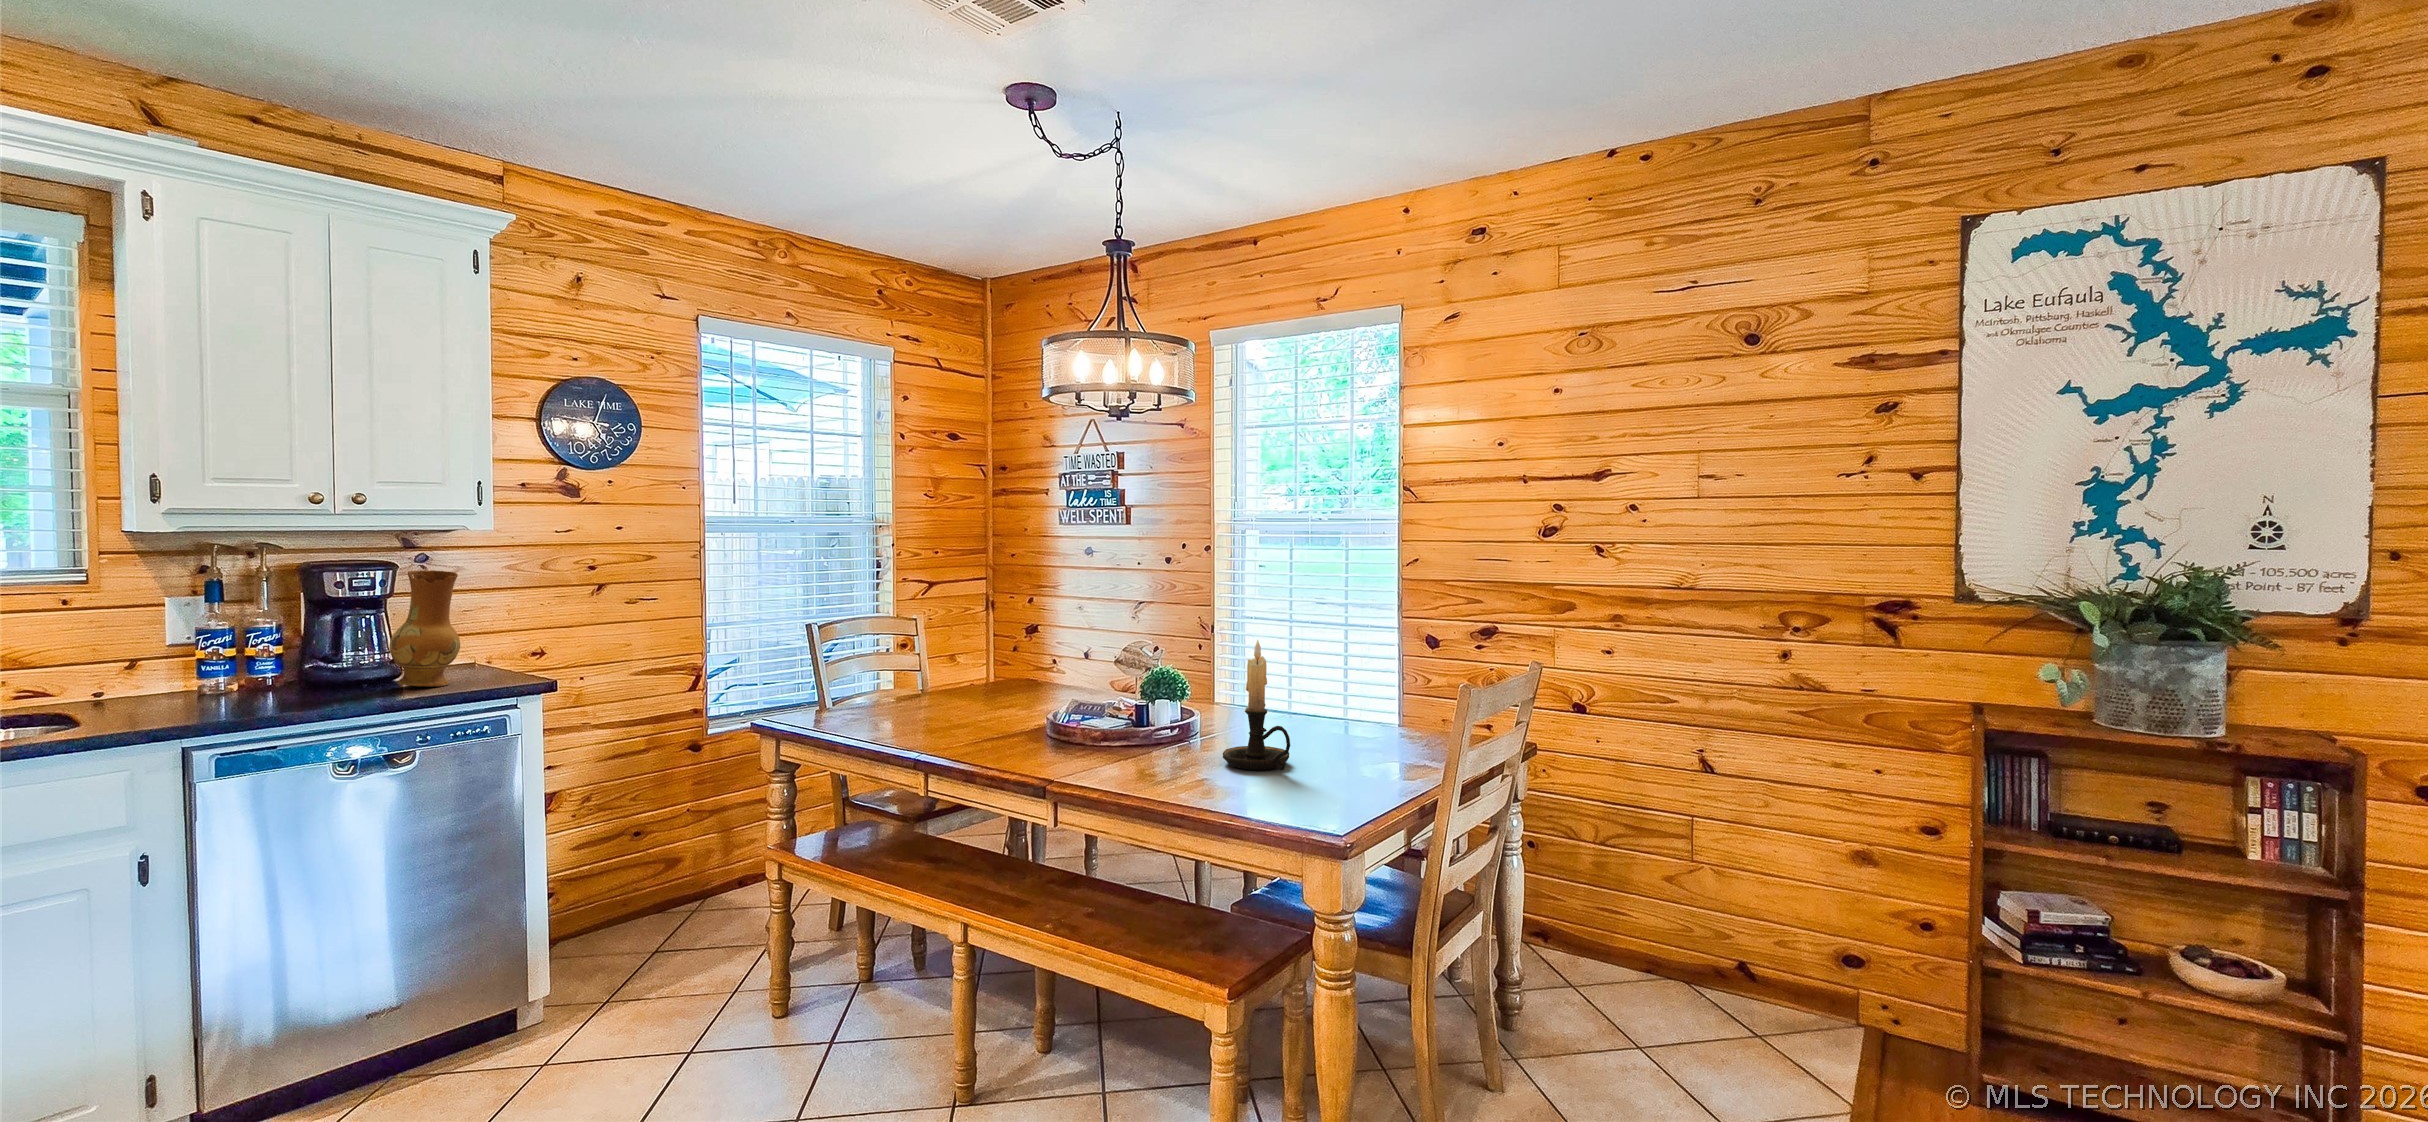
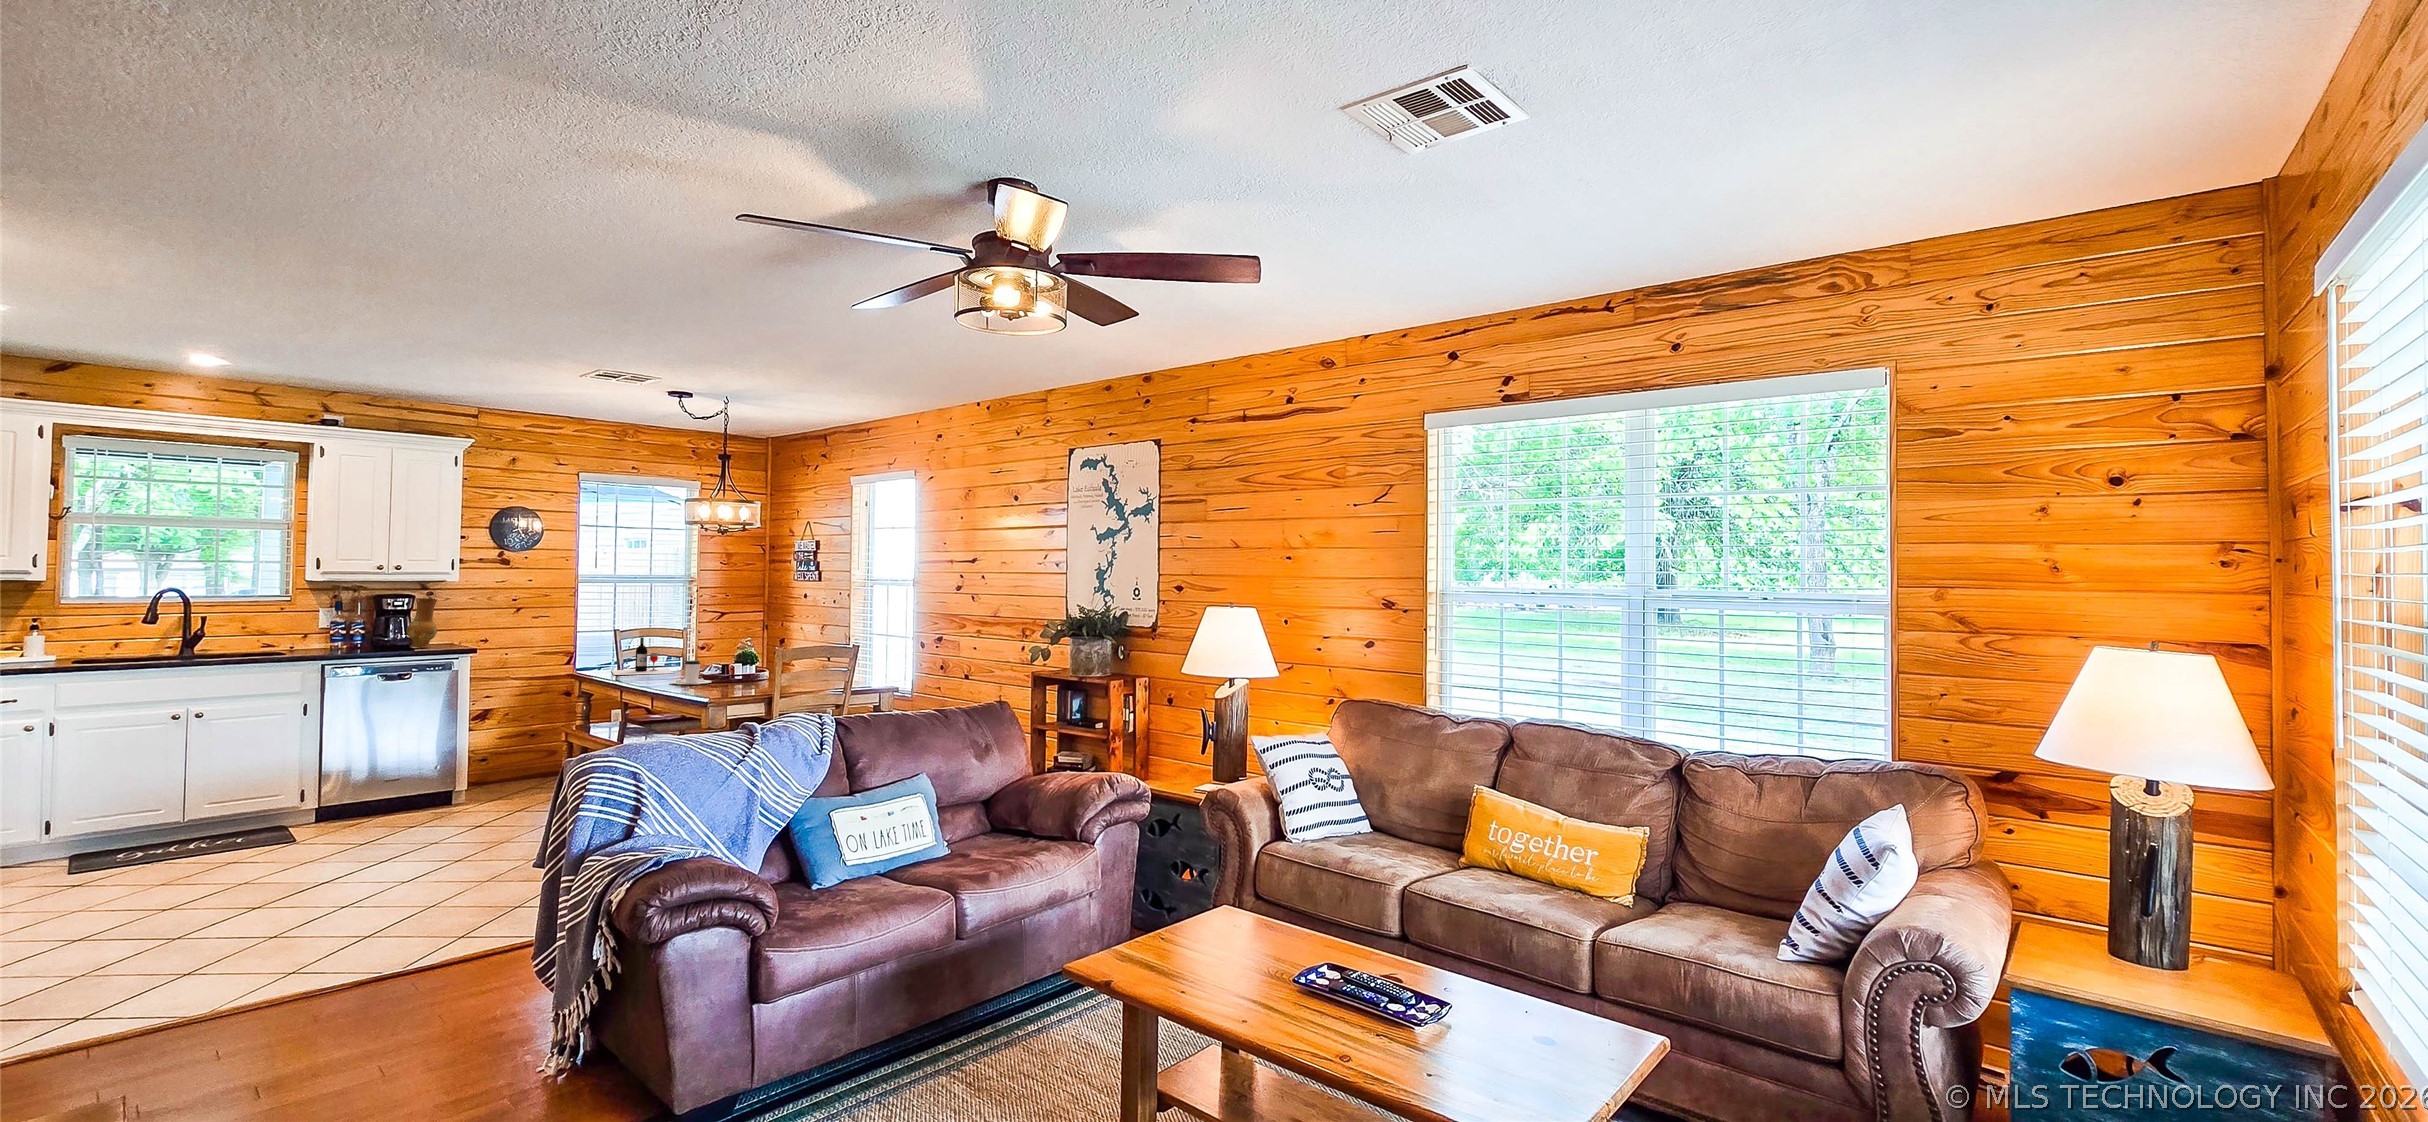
candle holder: present [1223,640,1290,770] -> none [727,631,758,686]
wine bottle: none [855,647,1007,737] -> present [611,637,673,675]
coffee cup: none [1084,710,1173,772] -> present [670,660,712,685]

